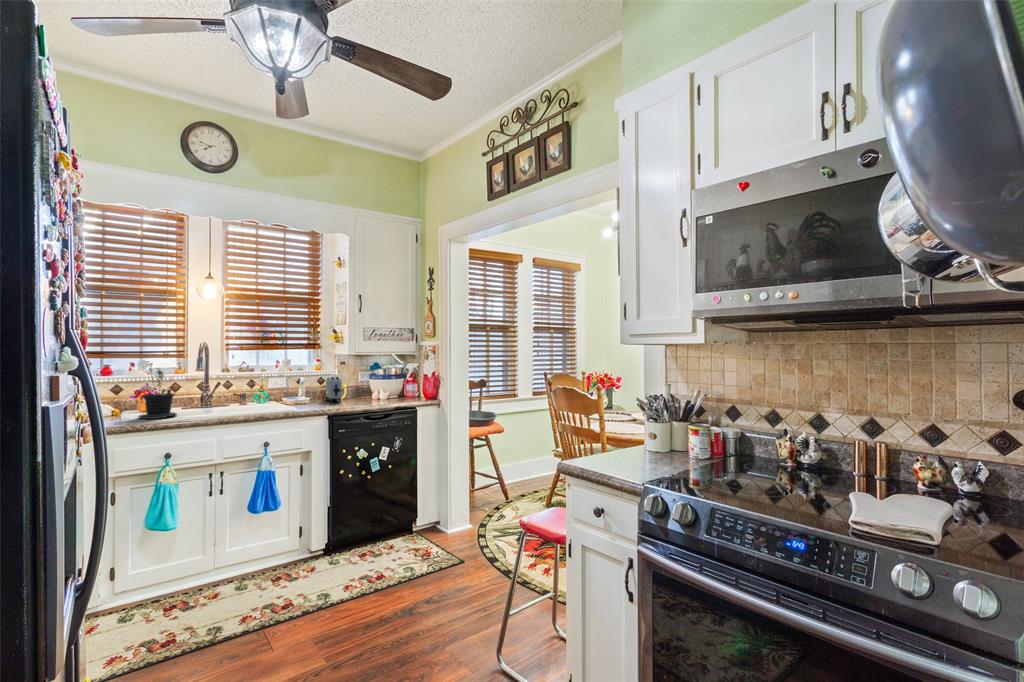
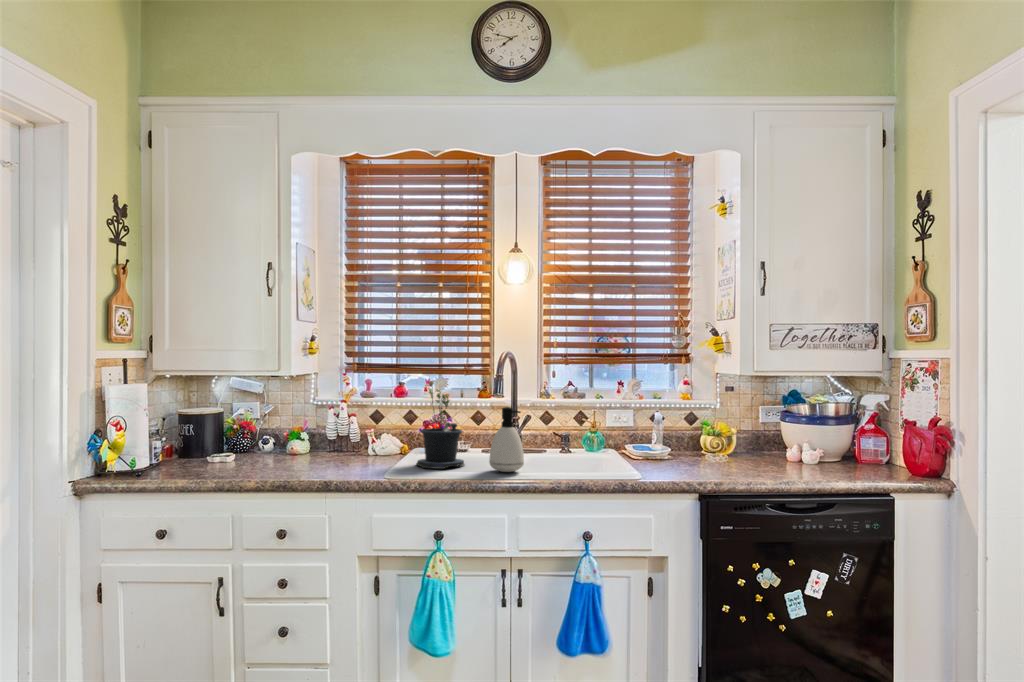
soap dispenser: none [199,377,223,416] -> present [489,407,524,472]
toaster: present [326,377,342,402] -> none [699,414,726,463]

